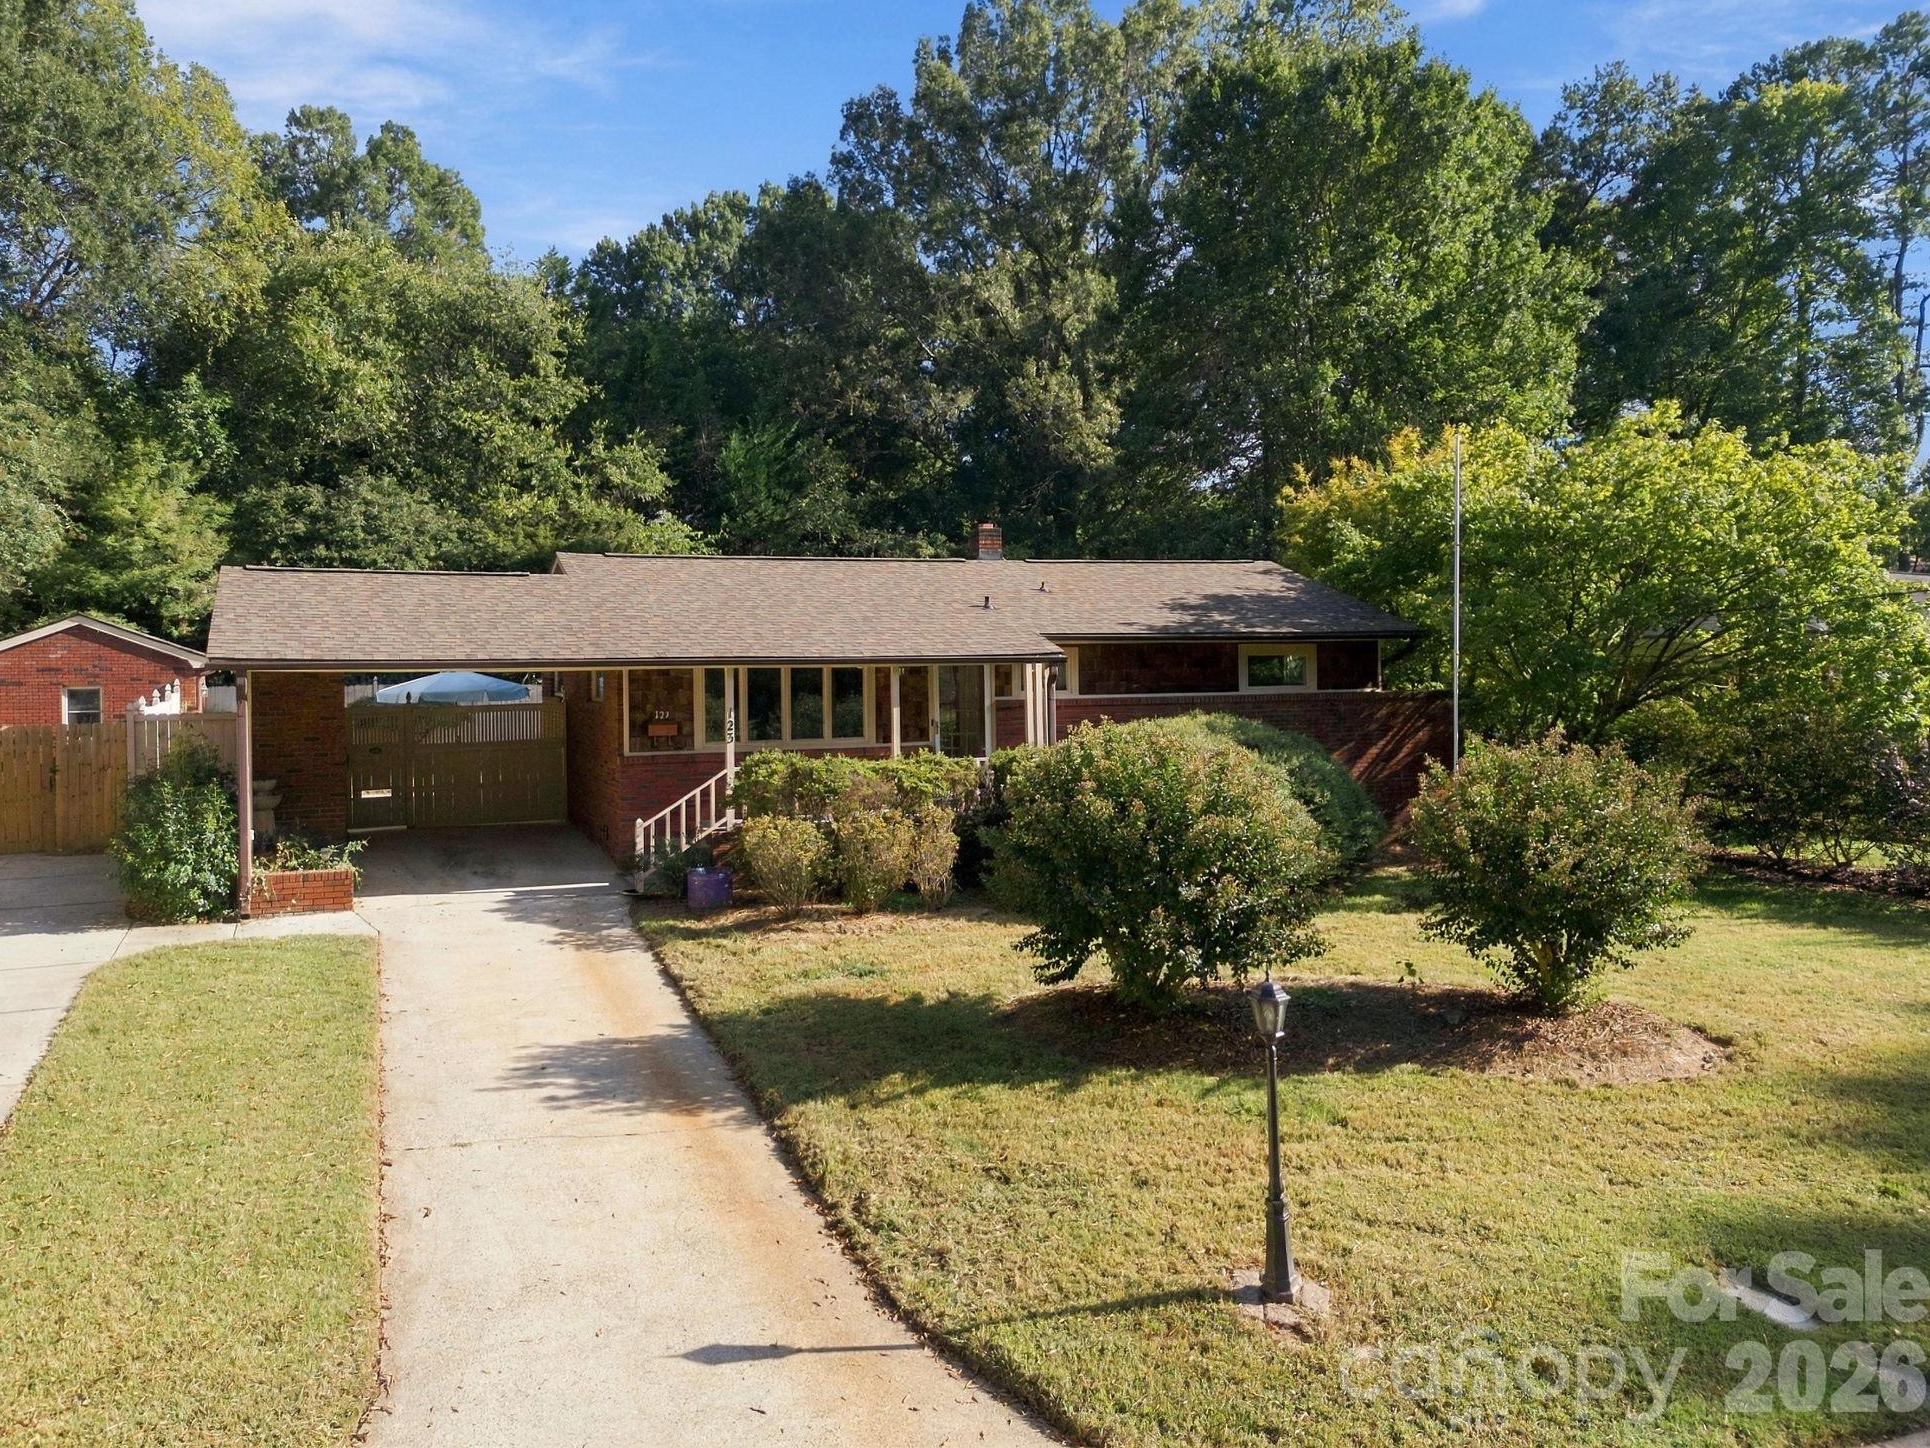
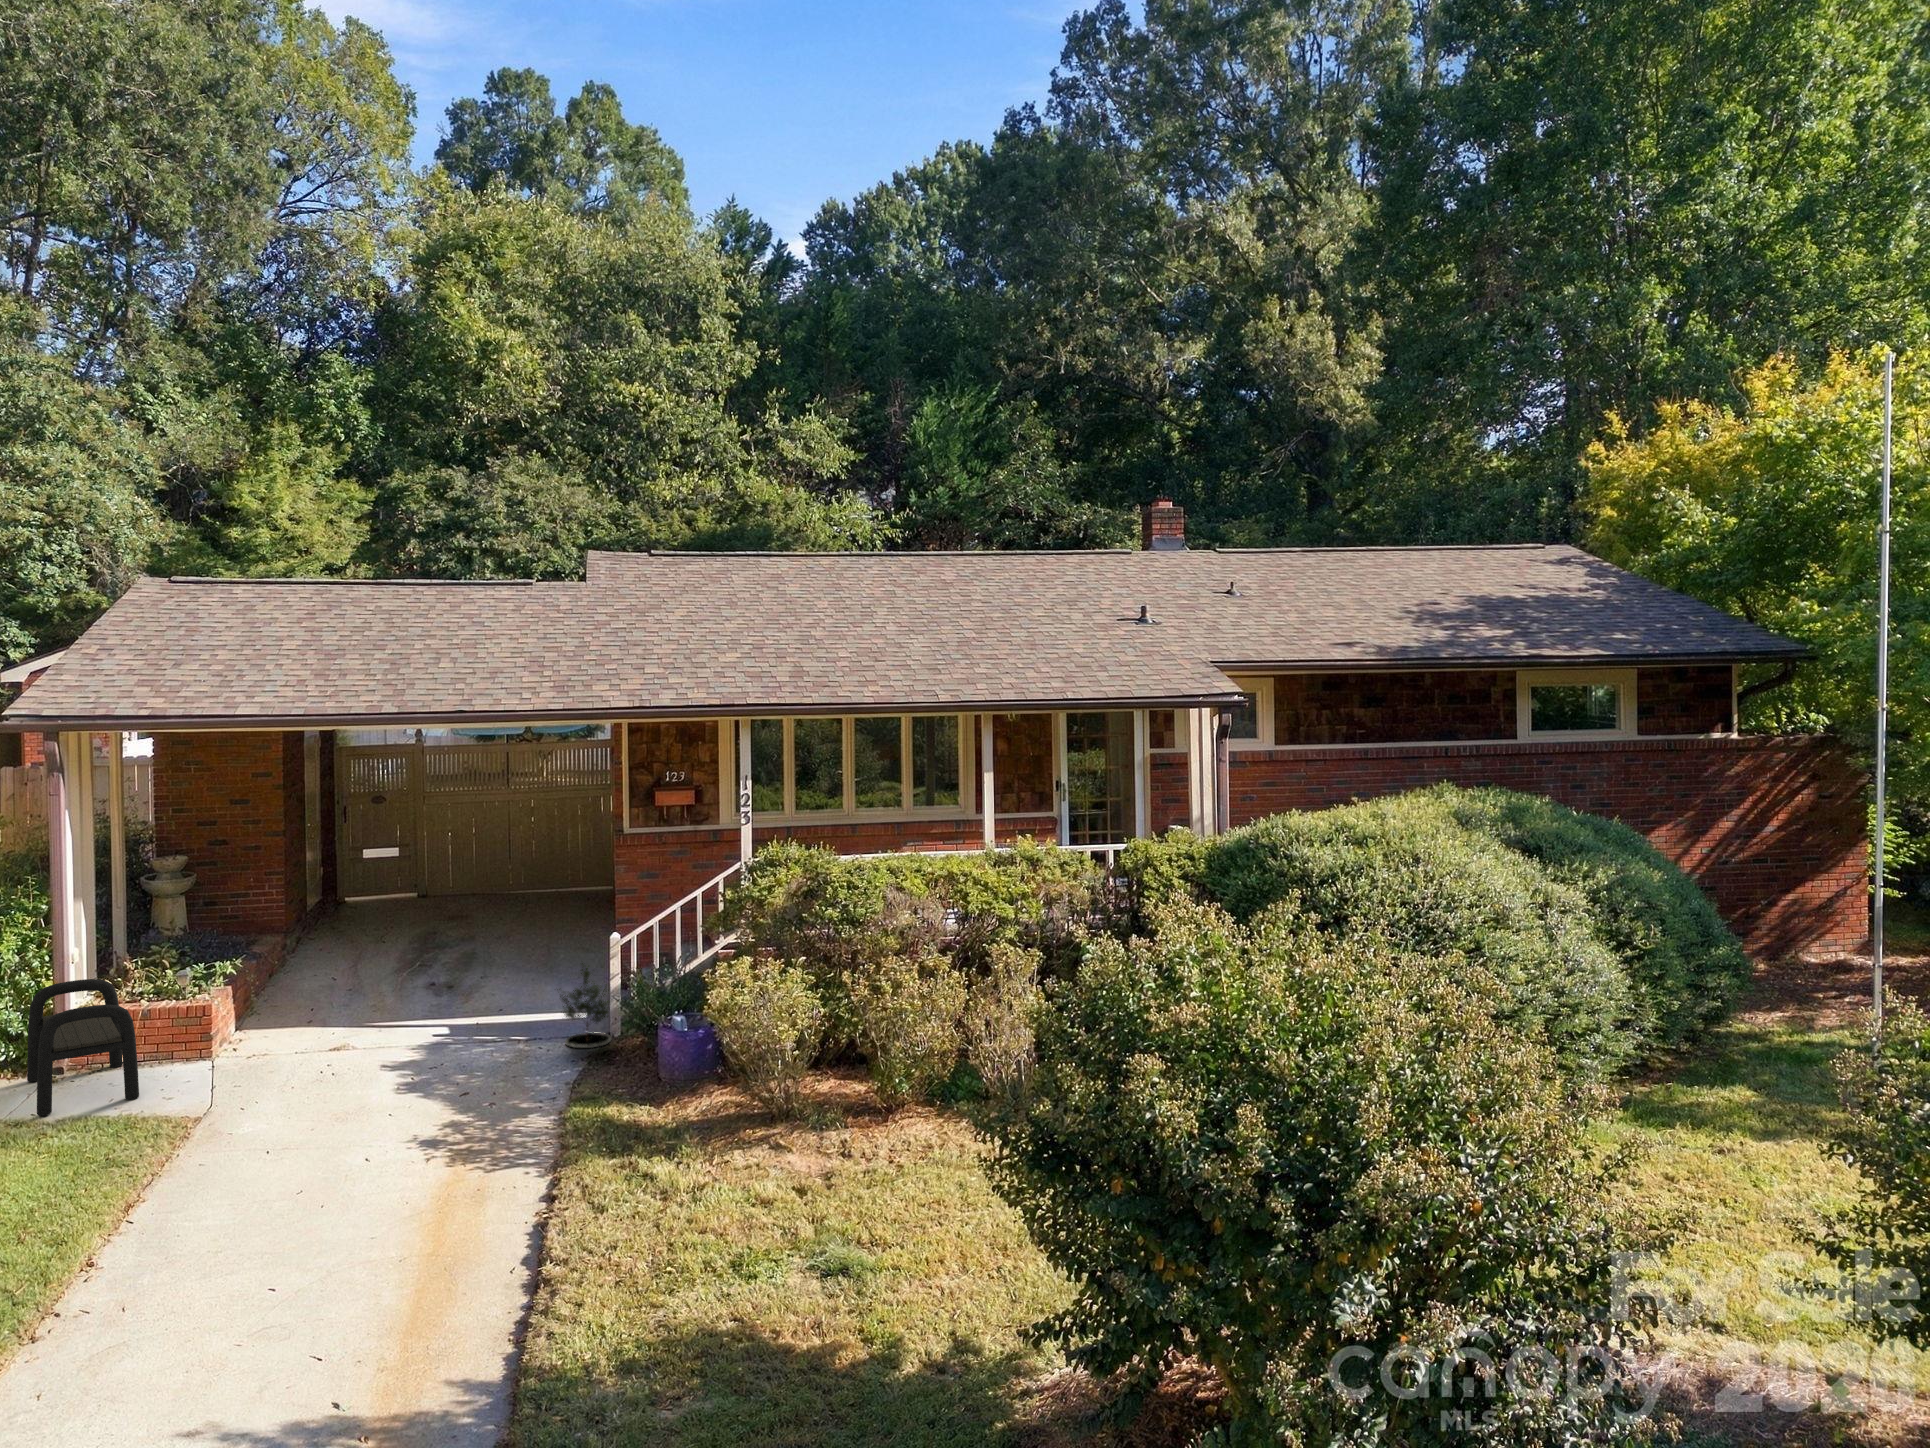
bench: none [229,851,333,937] -> present [27,979,139,1116]

